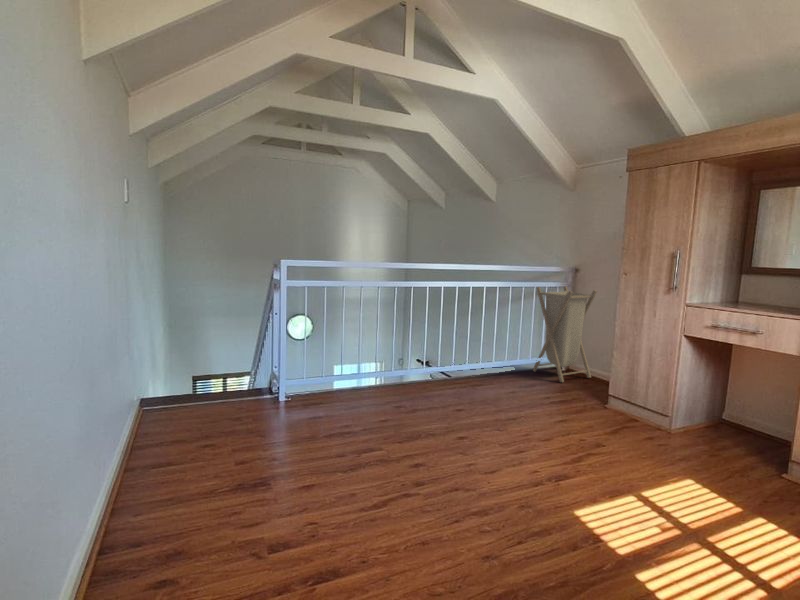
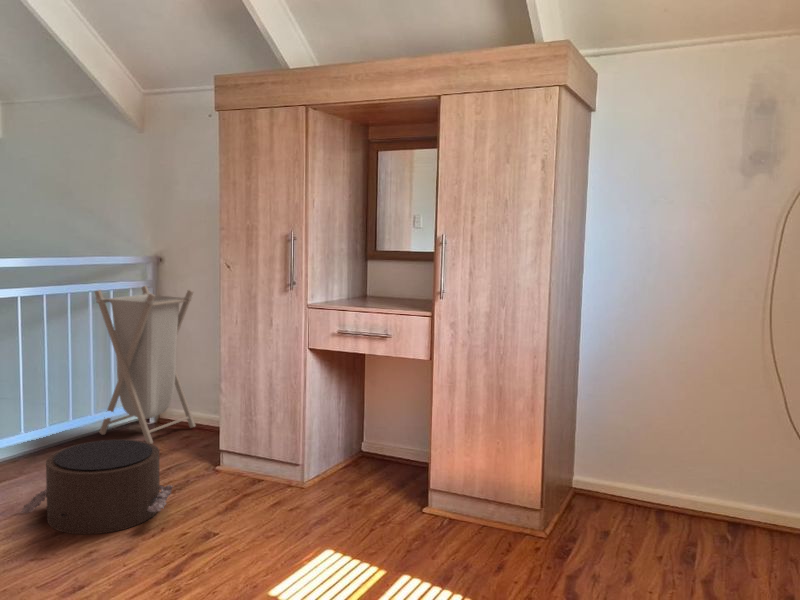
pouf: none [493,373,577,426] -> present [21,440,173,534]

